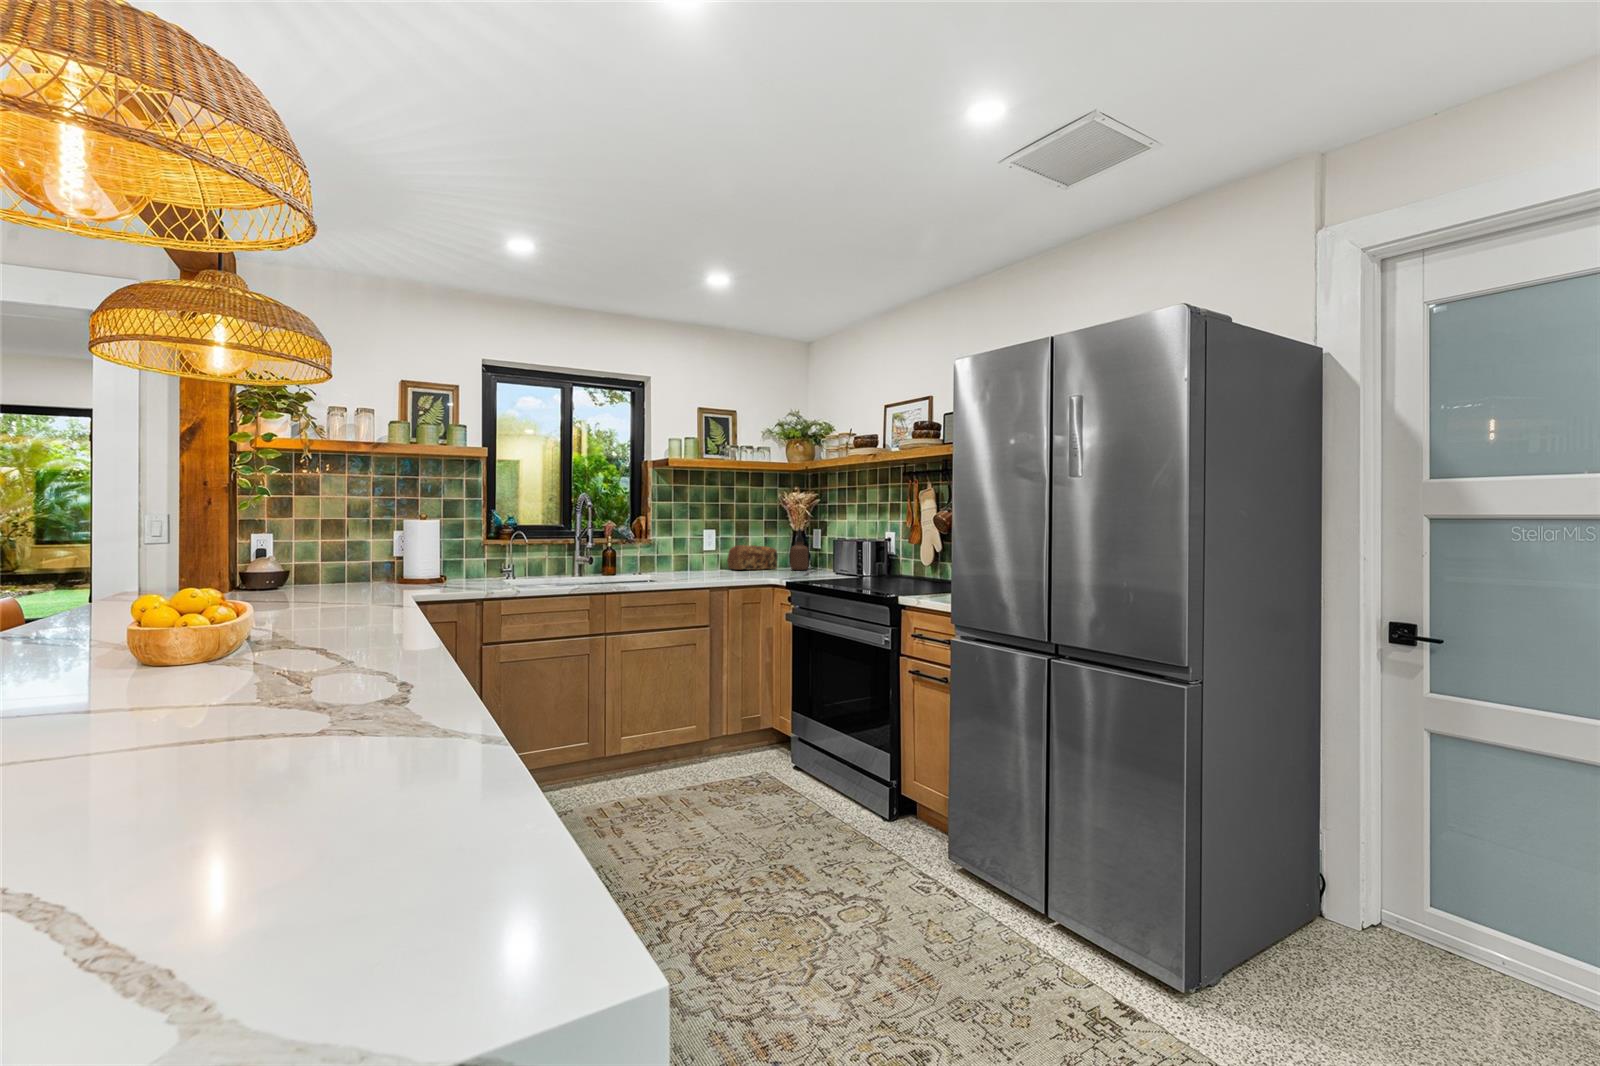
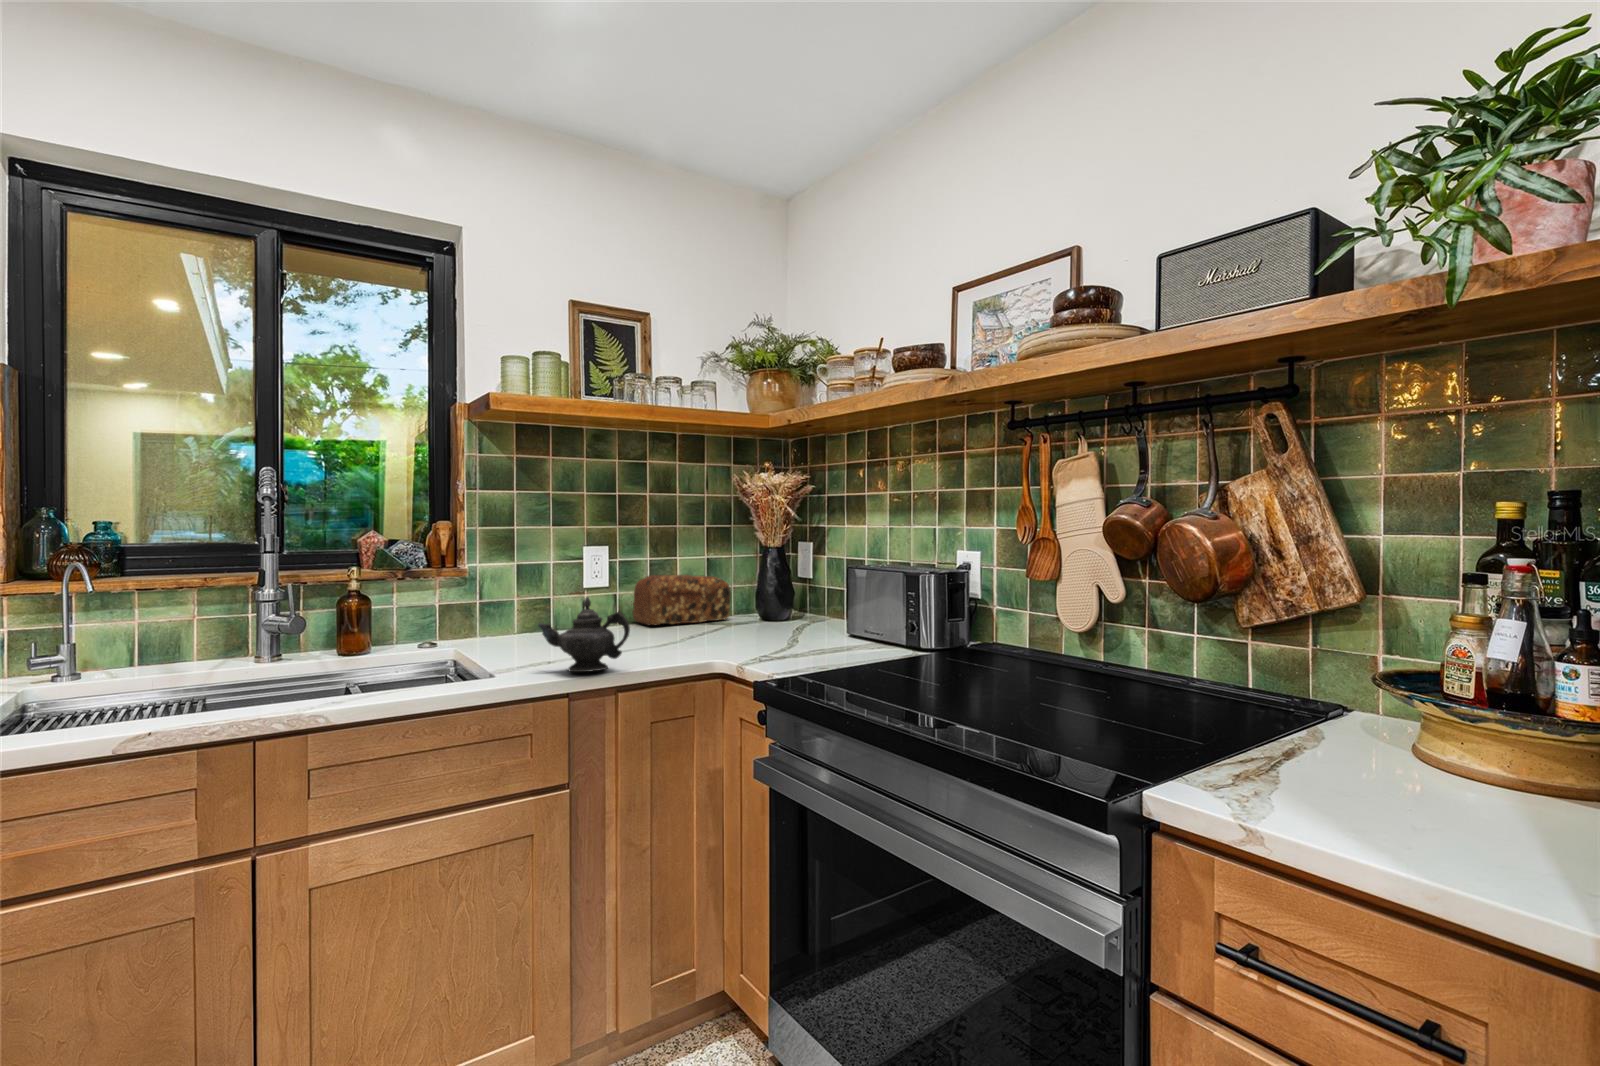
soap dispenser: present [790,528,808,570] -> none [755,542,790,624]
teapot: none [697,549,736,580] -> present [538,597,630,672]

